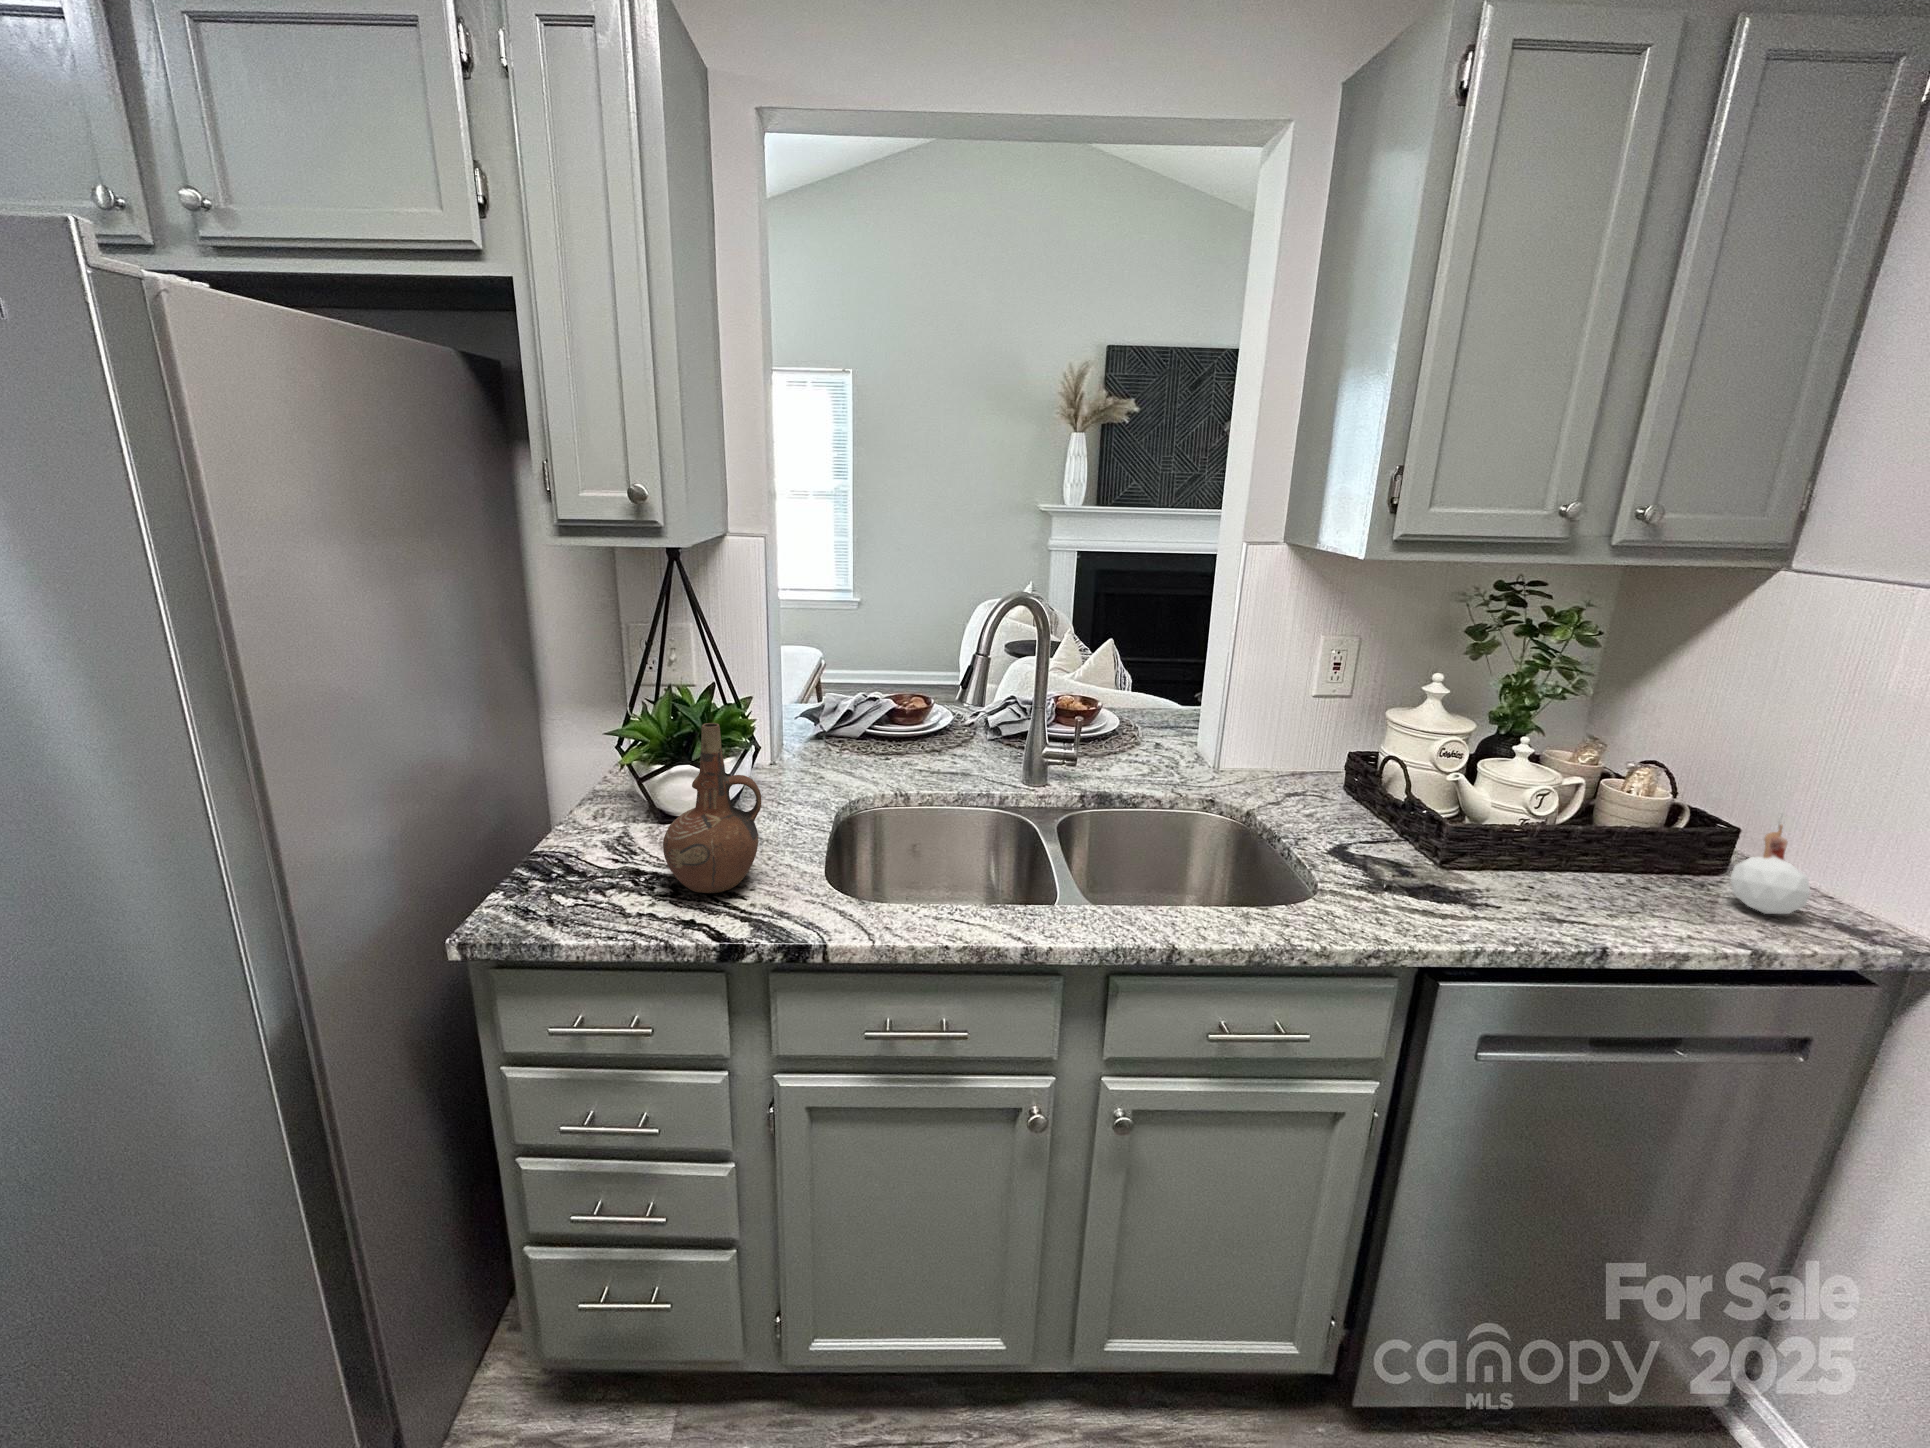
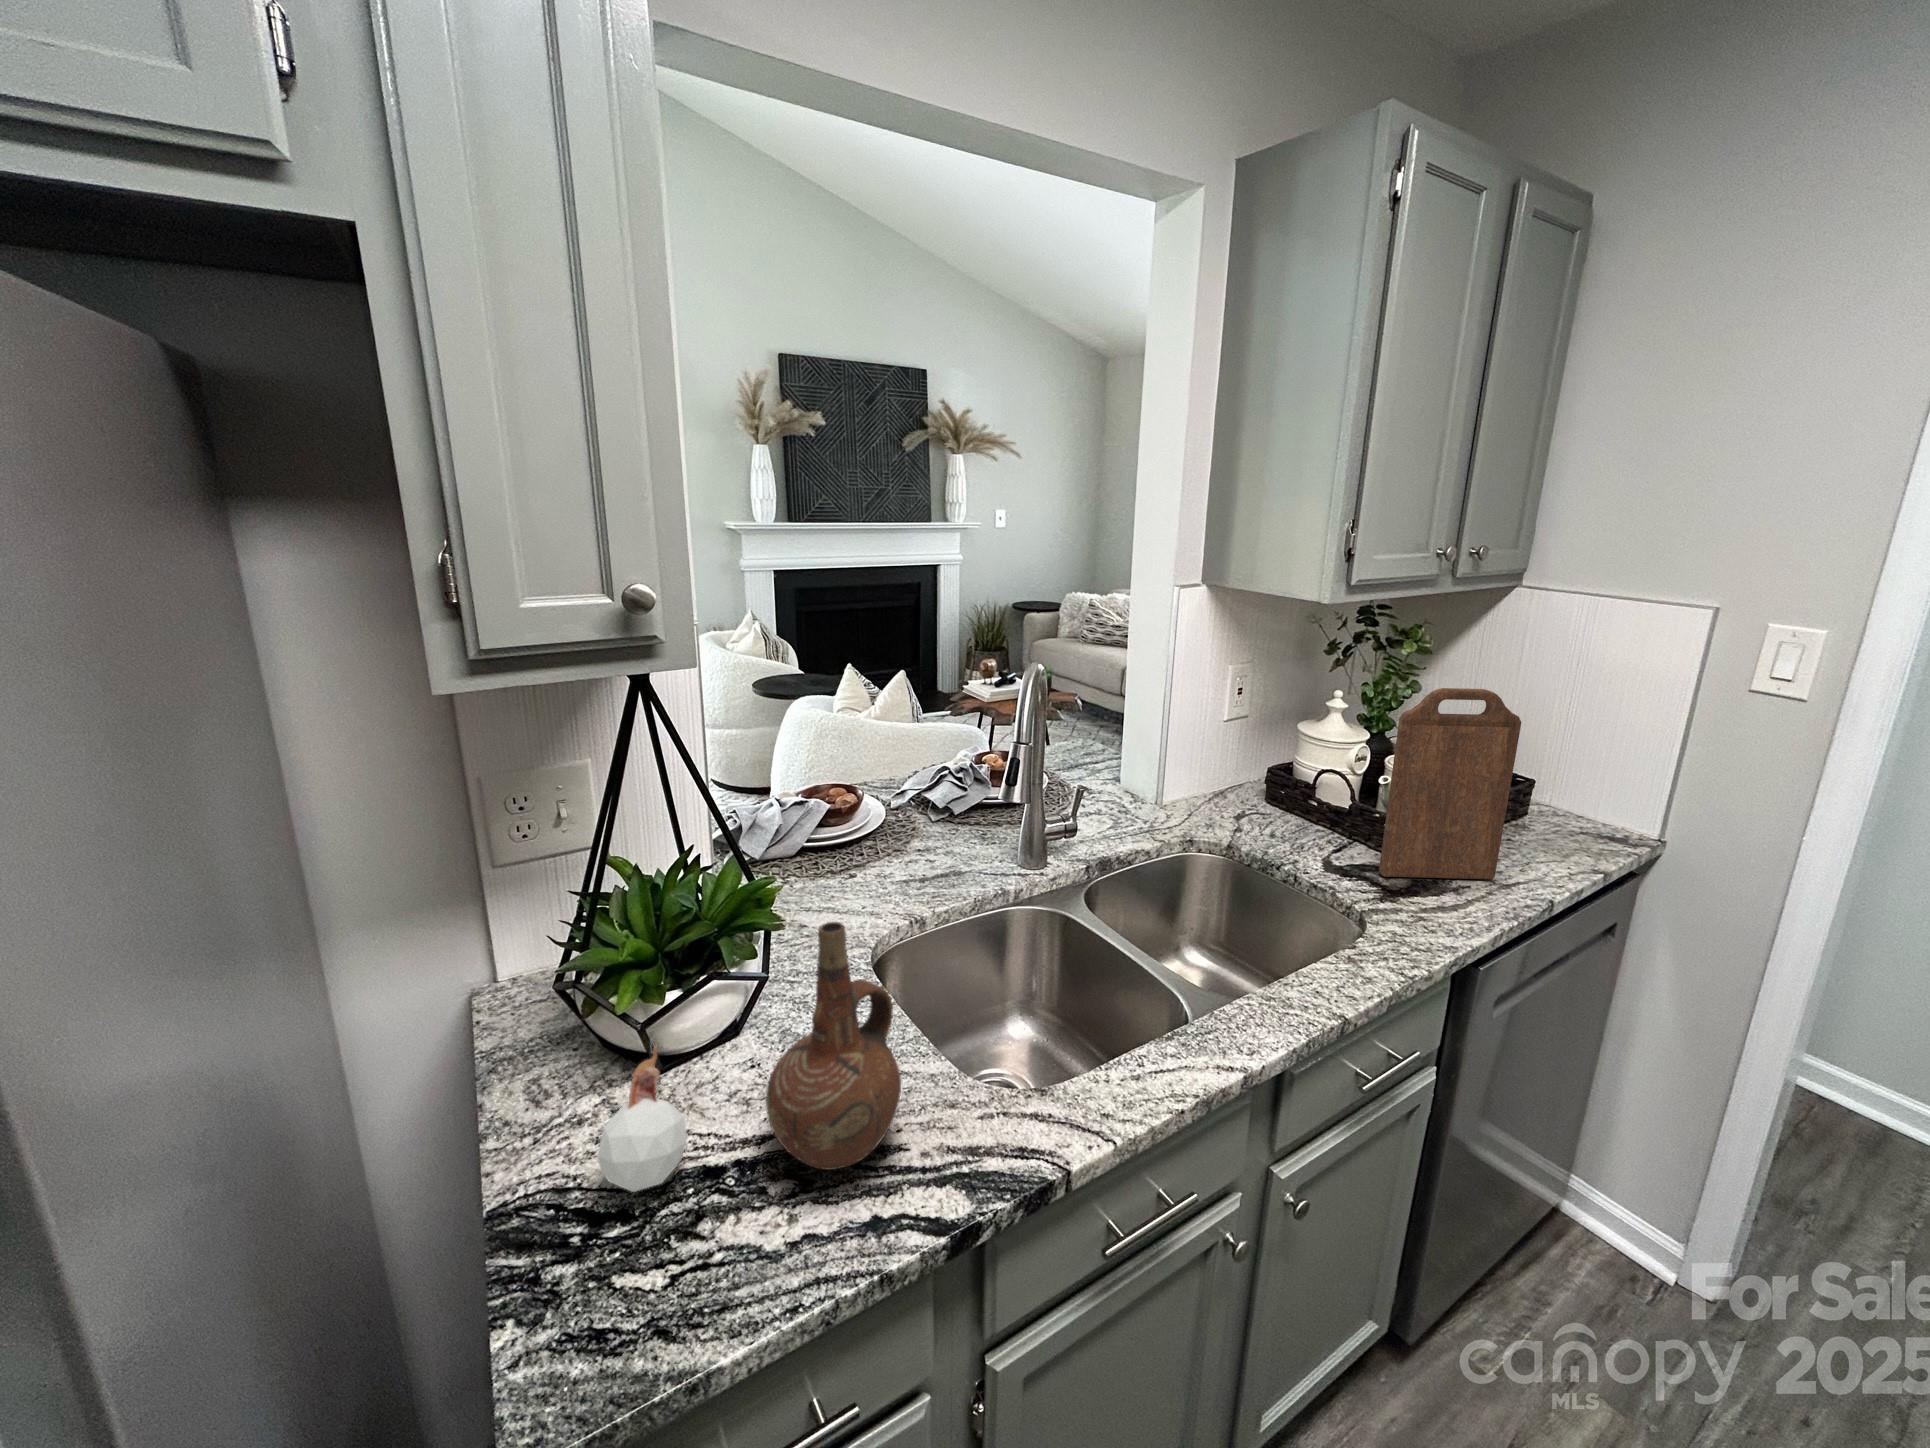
cutting board: none [1390,664,1594,910] -> present [1379,688,1521,879]
candle: present [1730,814,1811,914] -> present [597,1044,687,1192]

